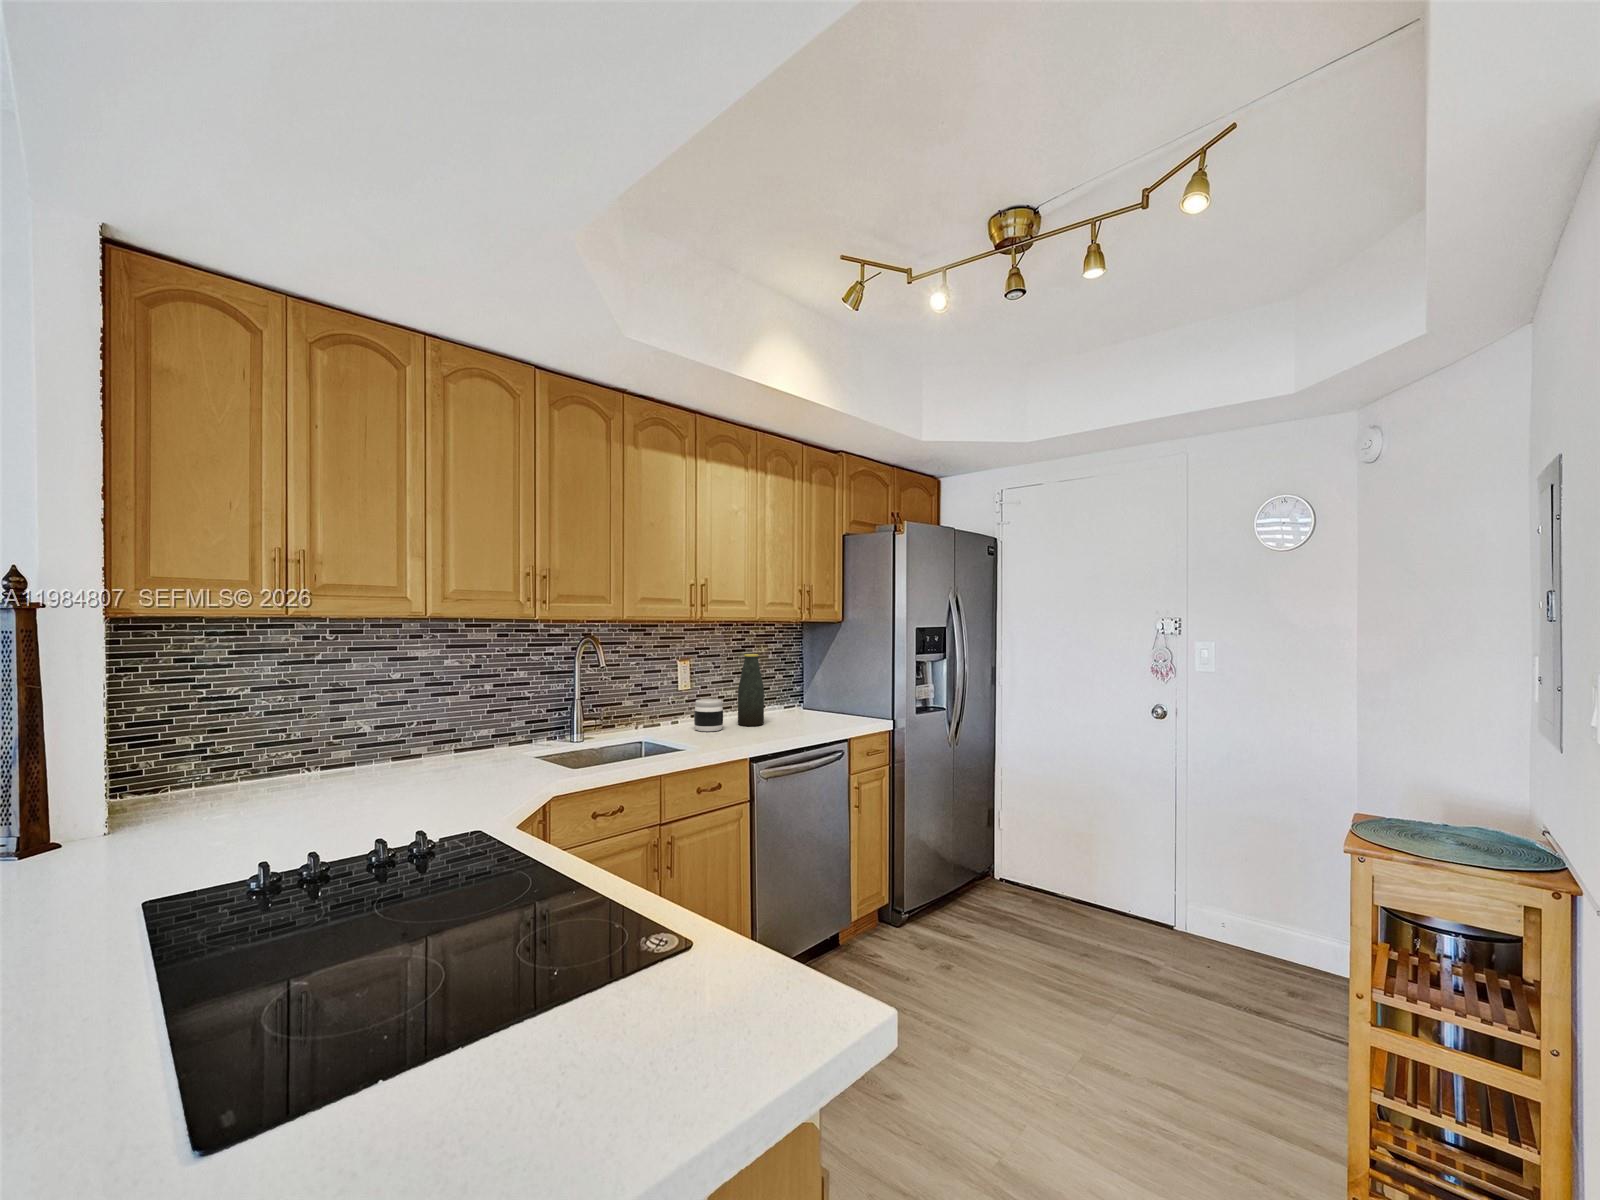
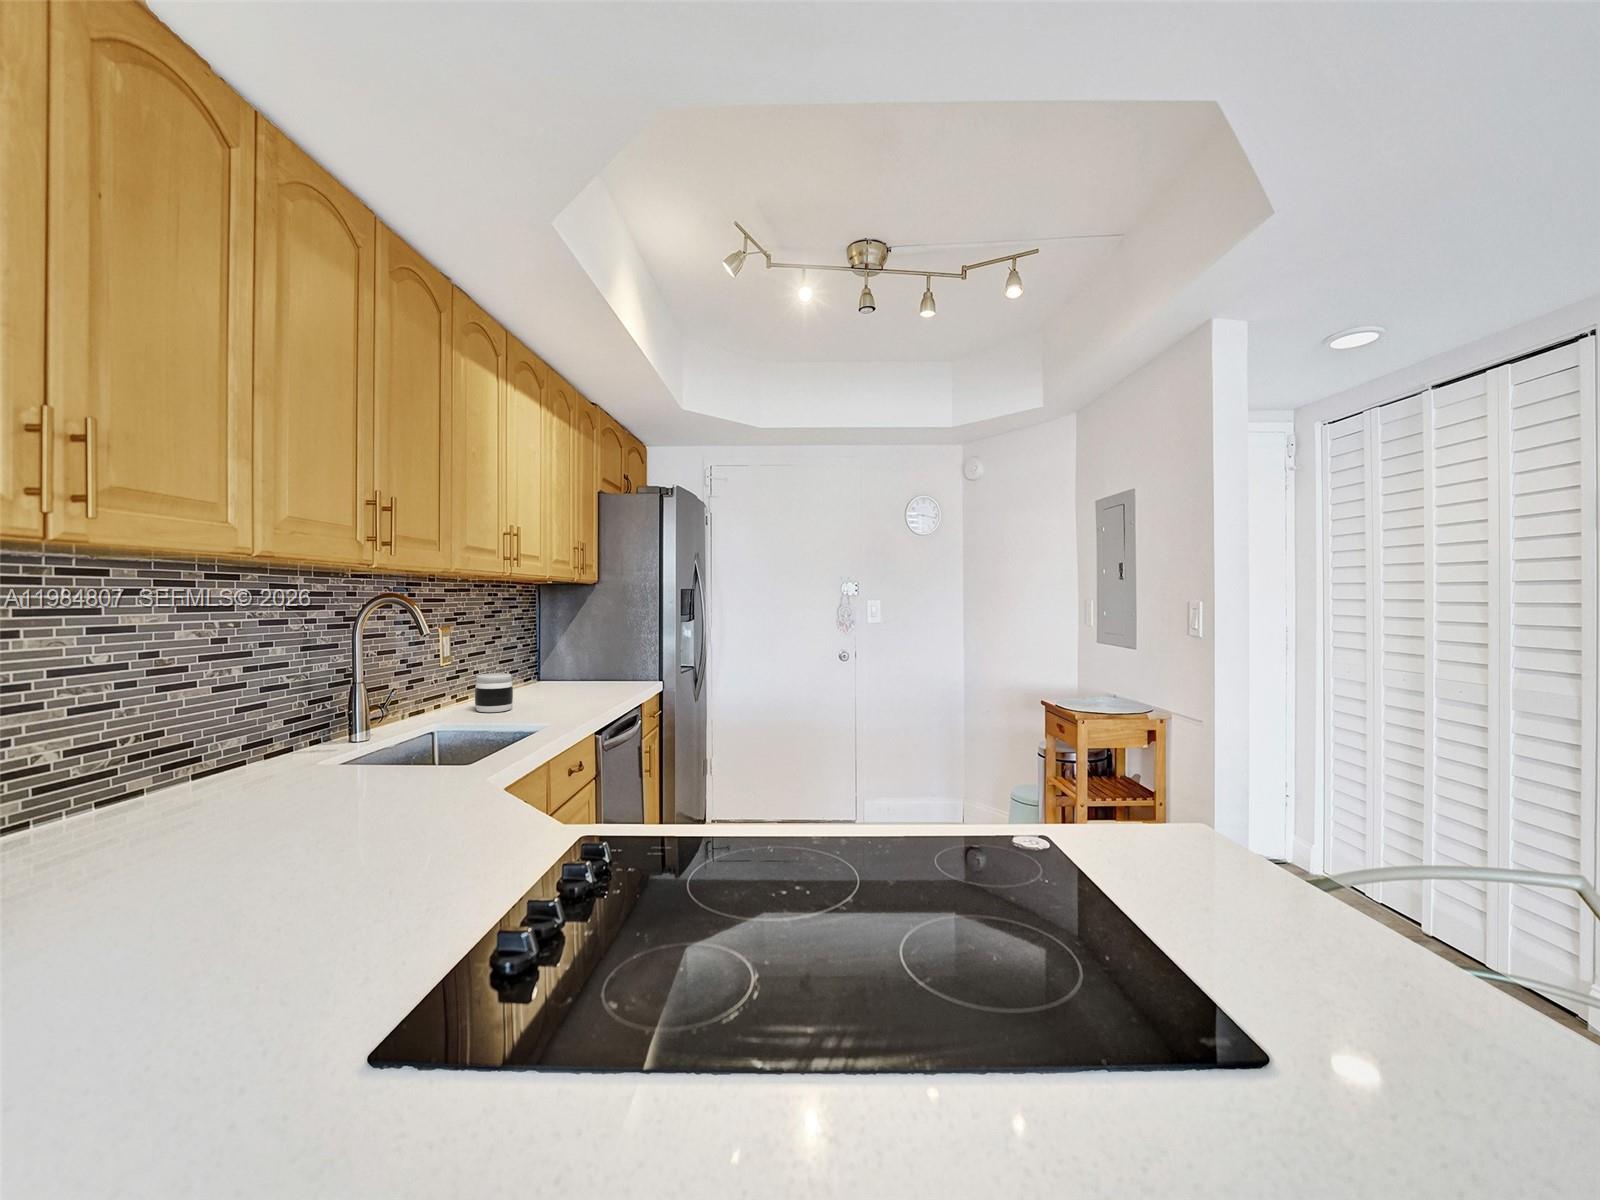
bottle: present [738,654,764,726] -> none [513,619,545,702]

